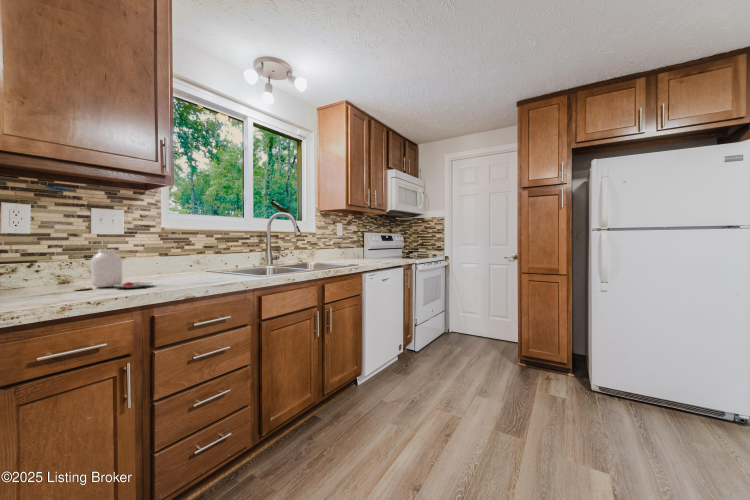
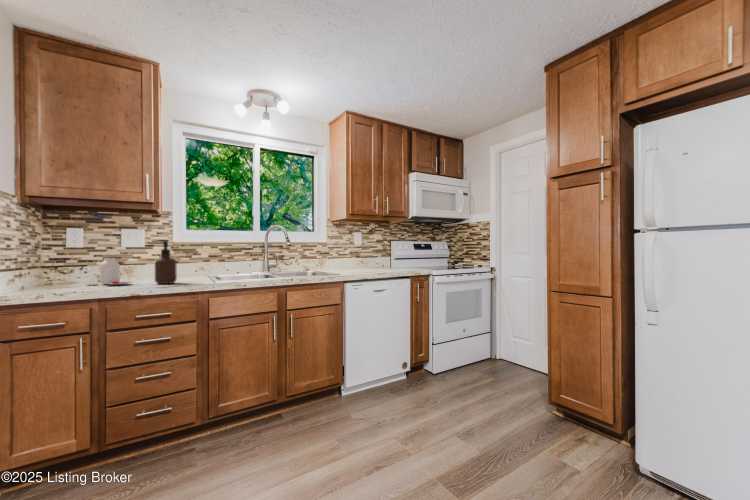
soap dispenser: none [186,226,214,283] -> present [155,241,177,284]

